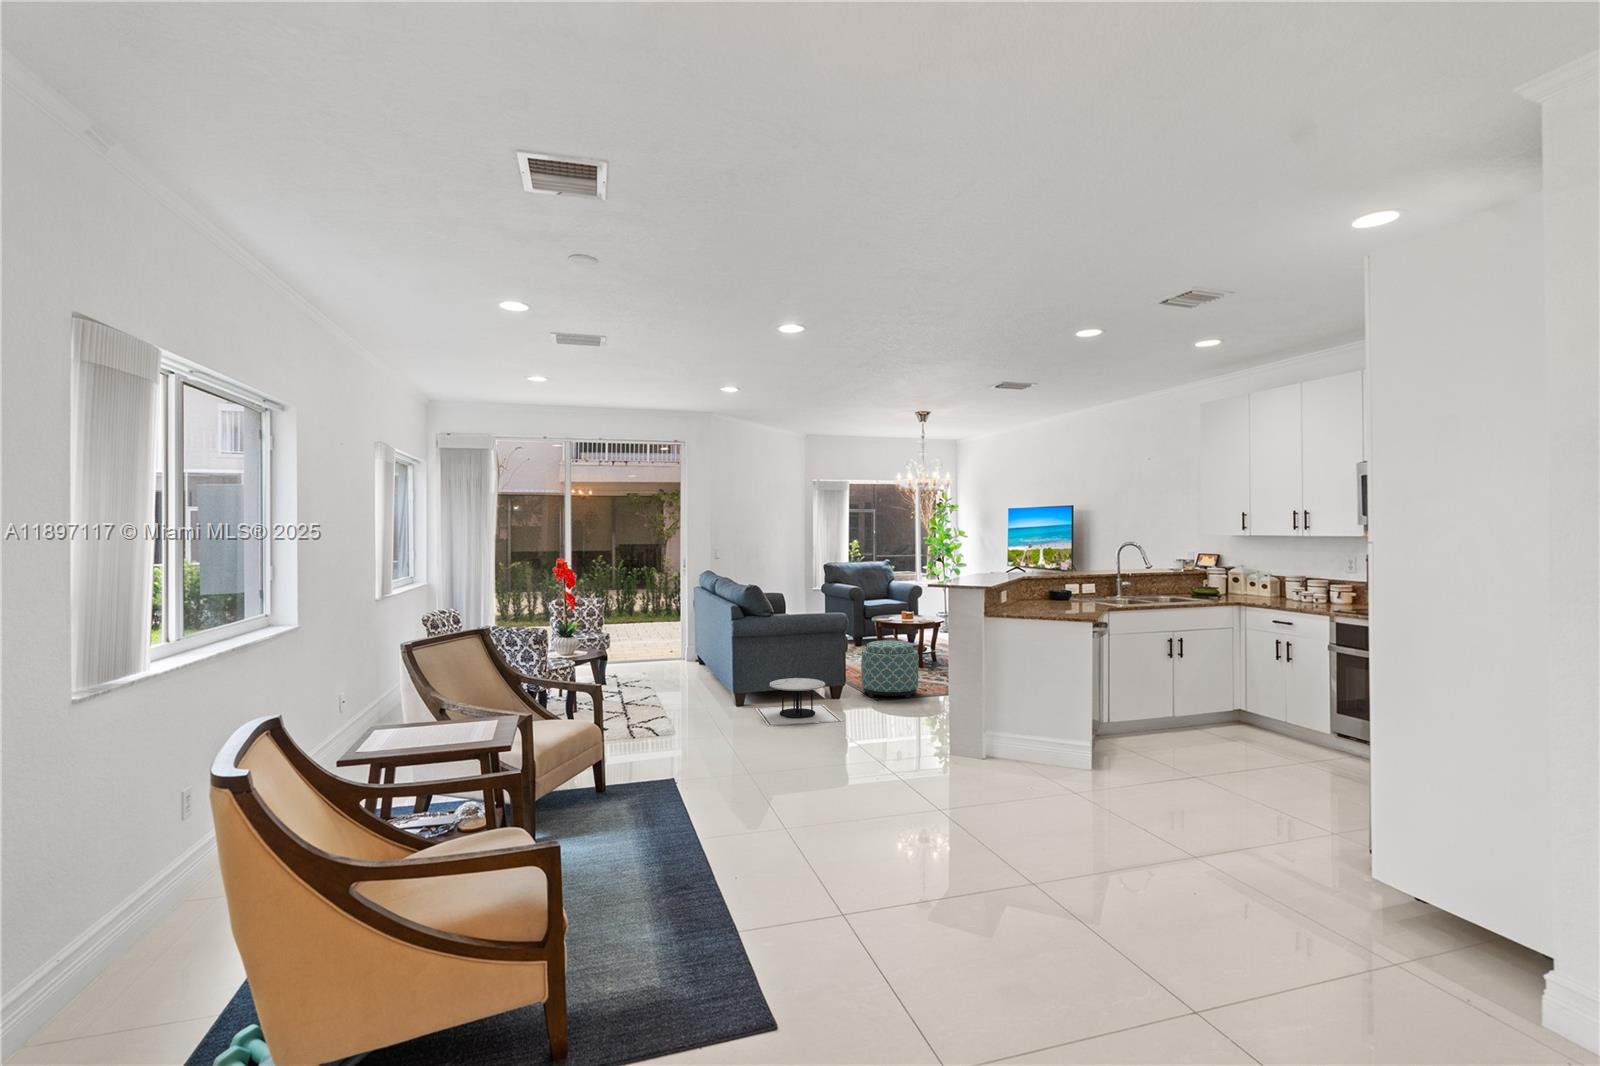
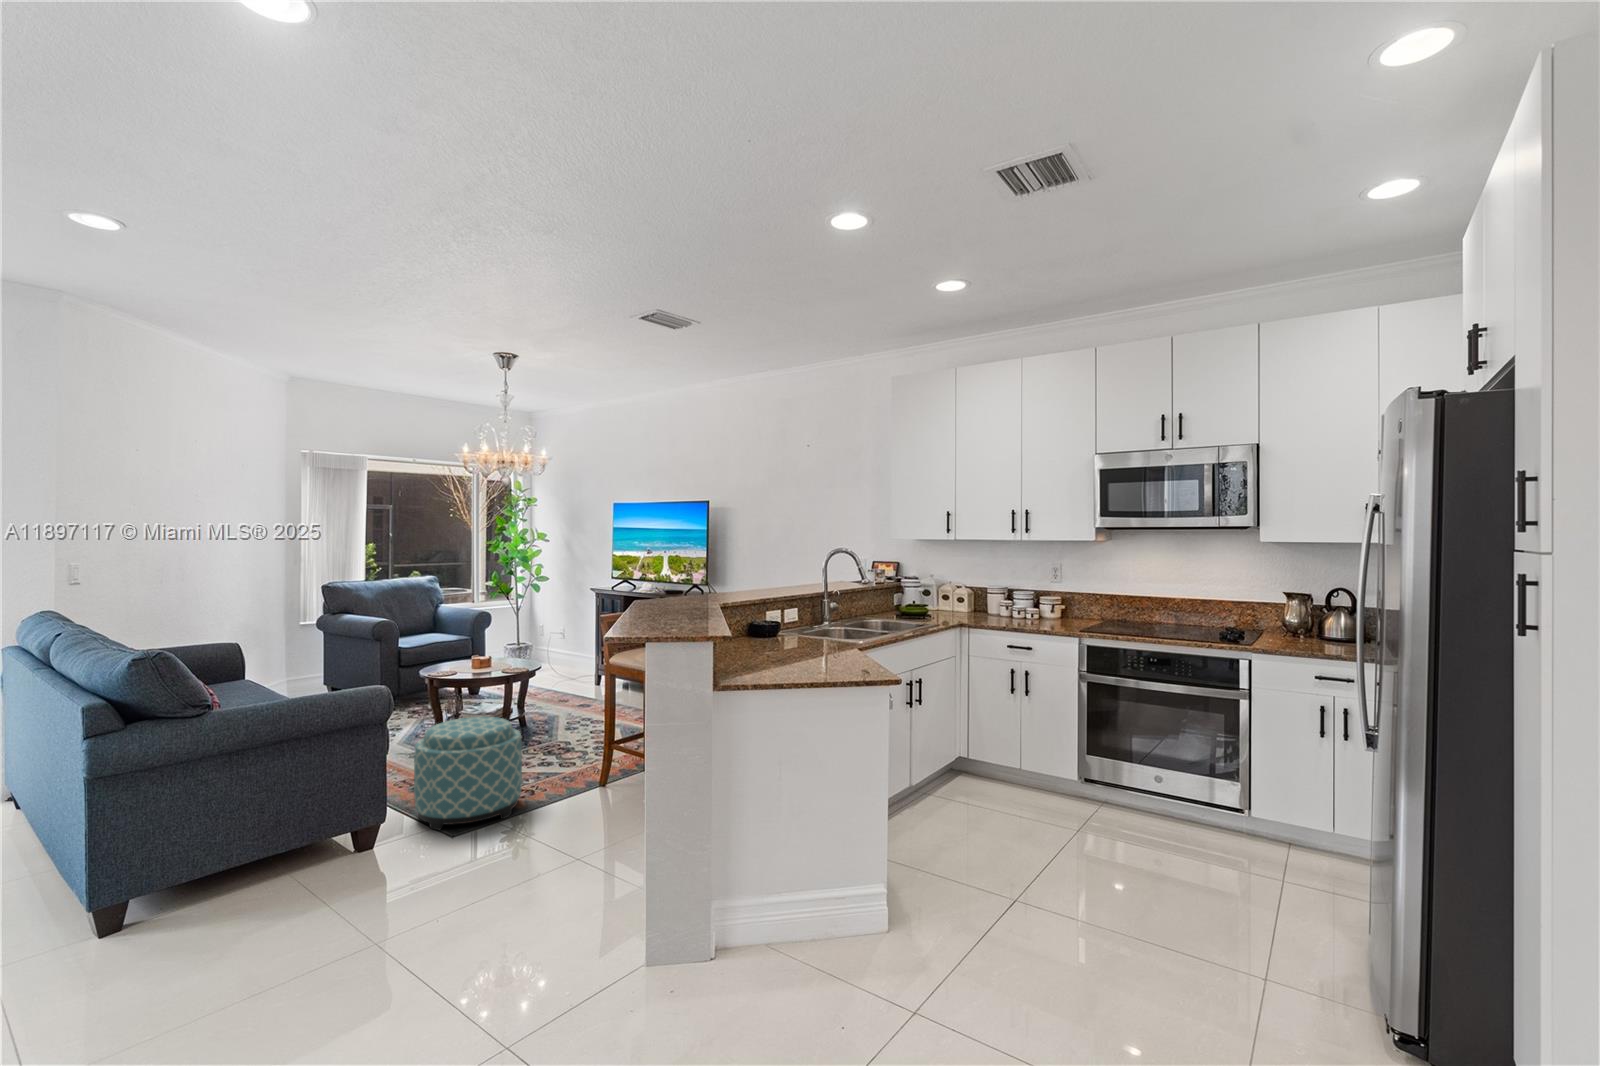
side table: present [755,678,842,726] -> none [152,837,388,1003]

